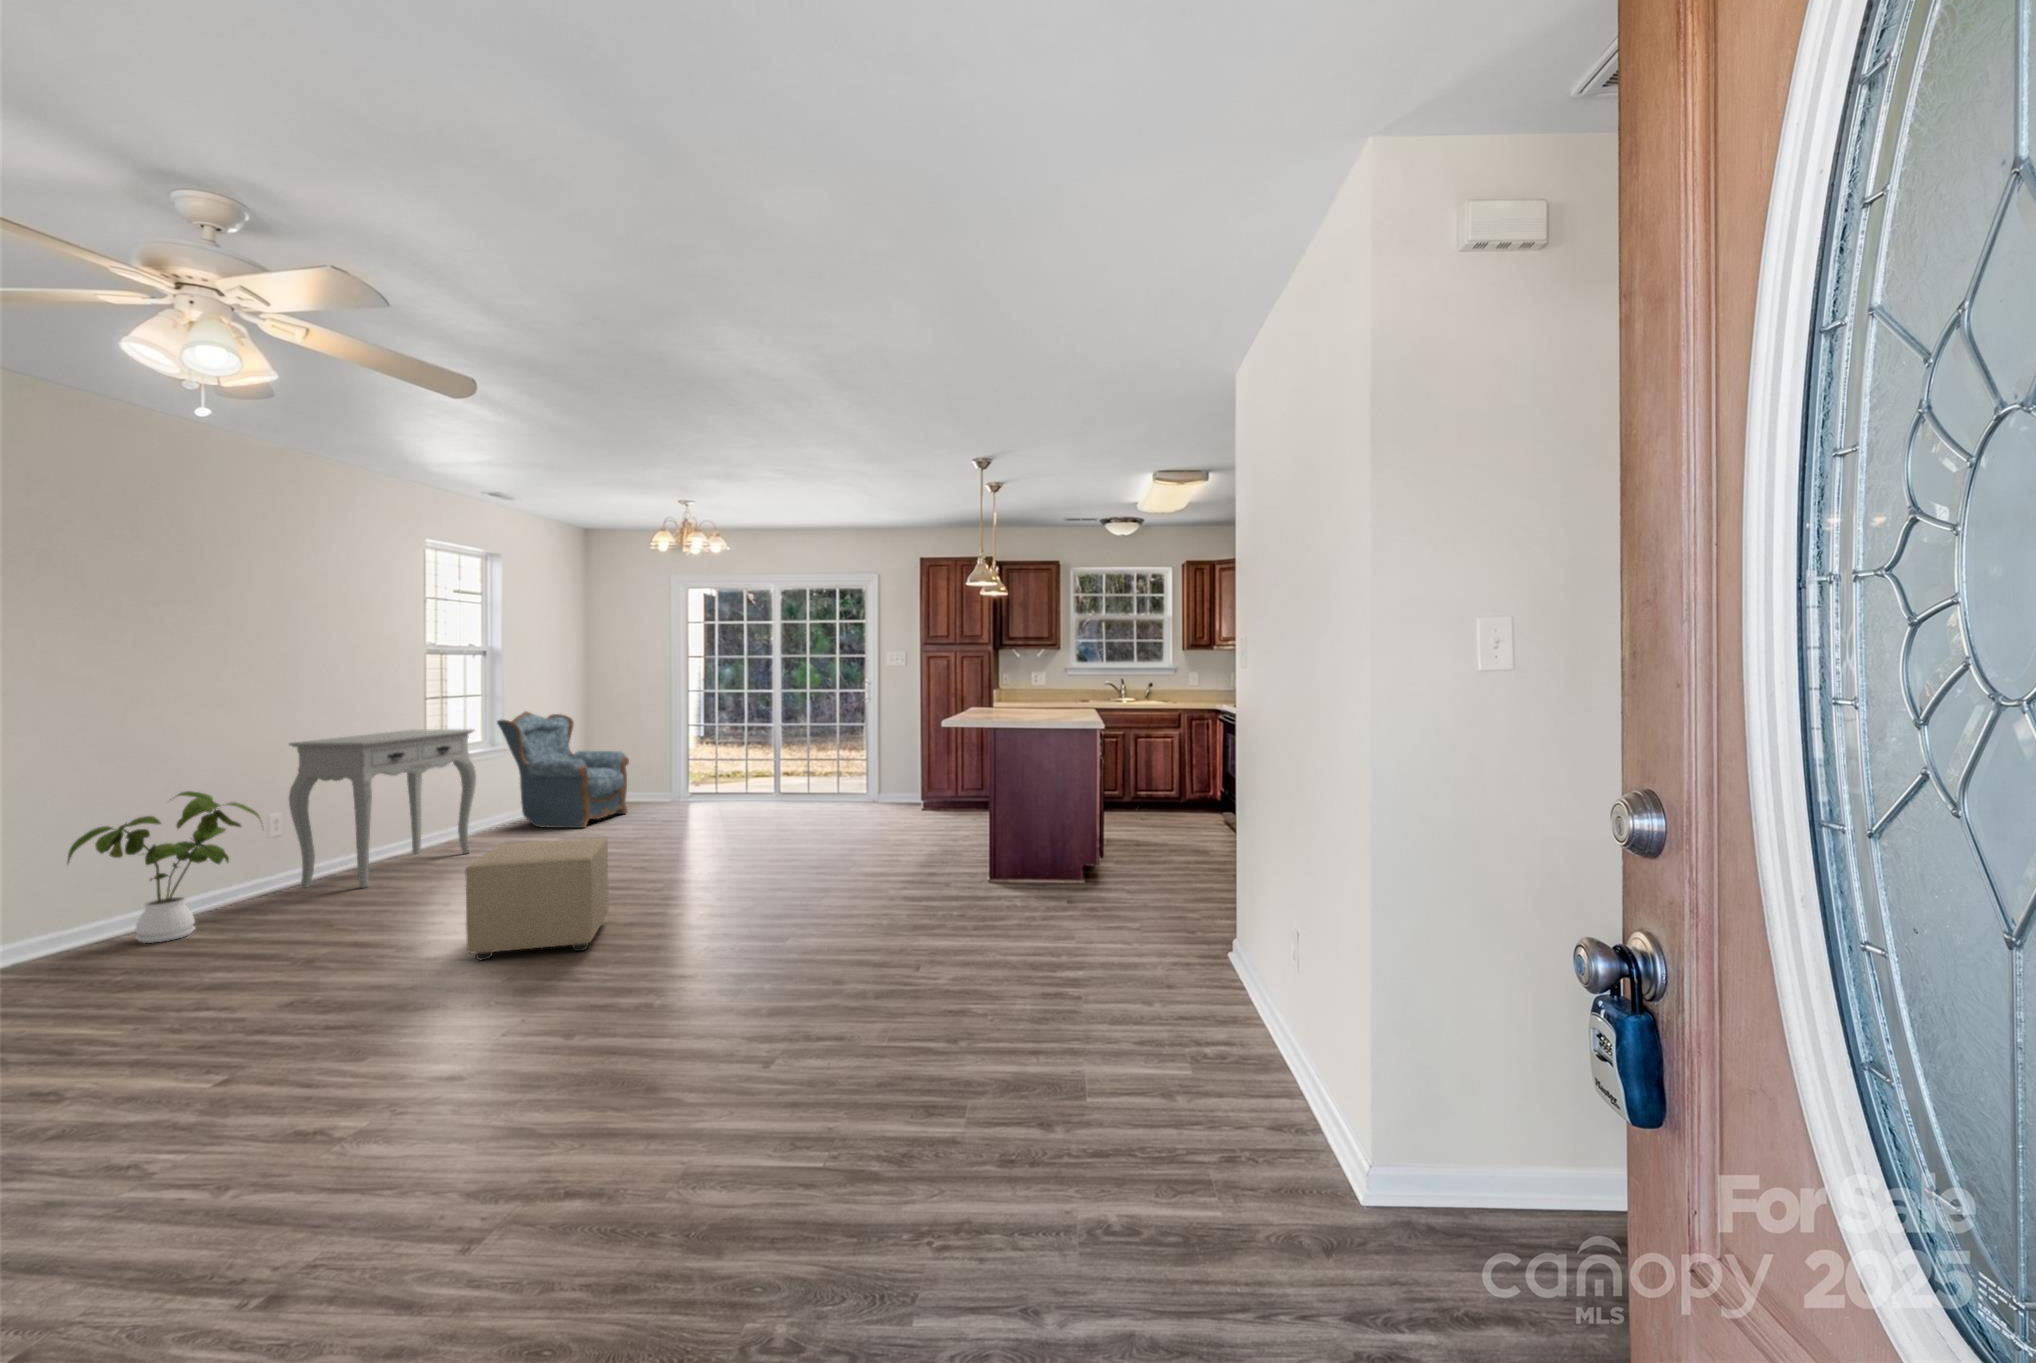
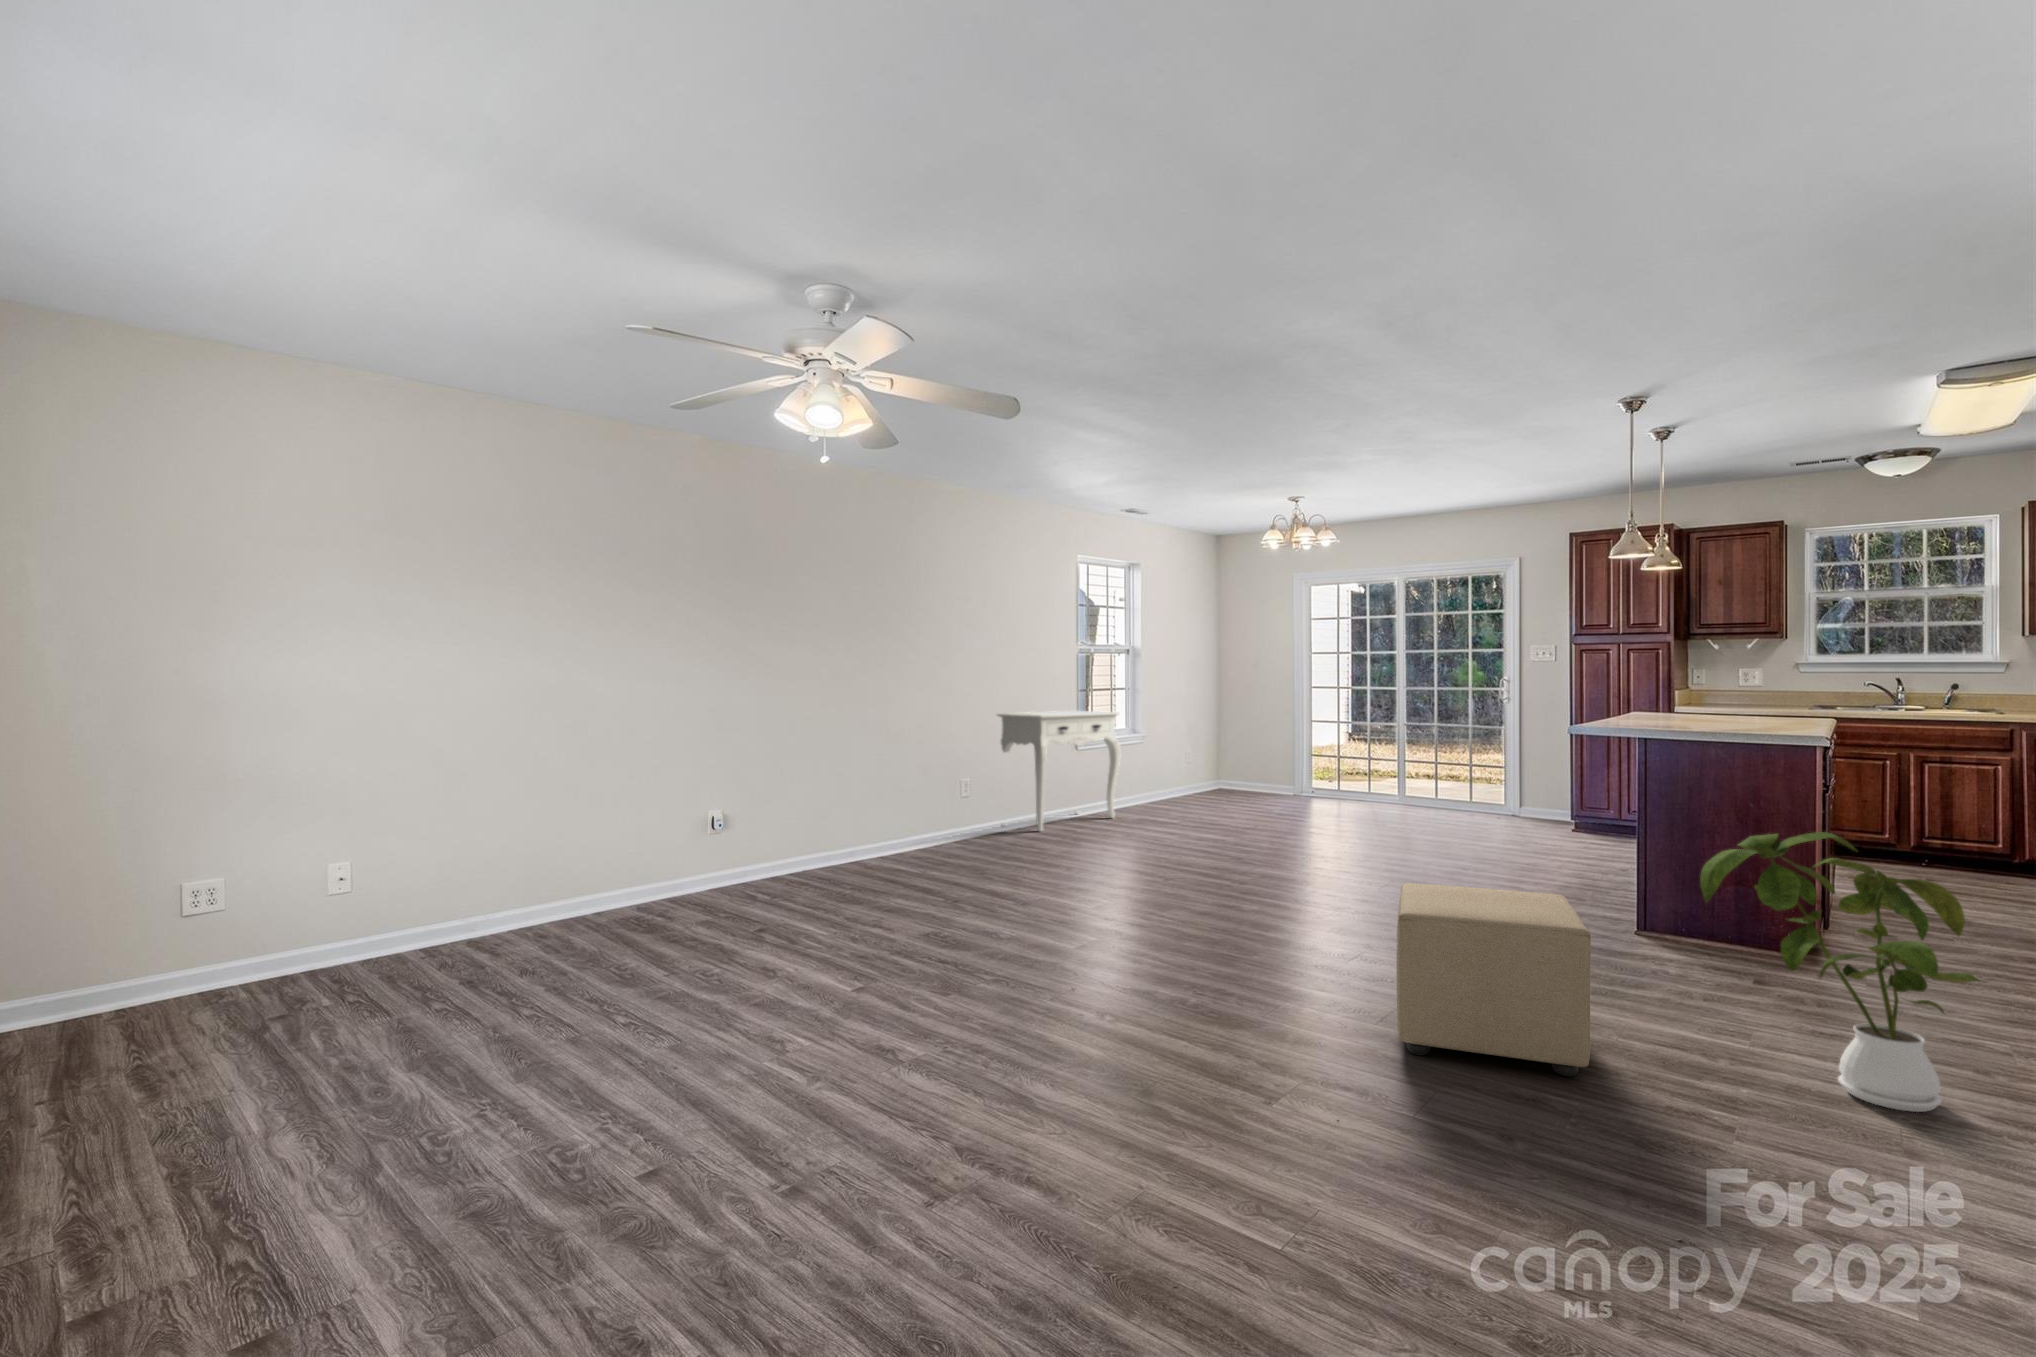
armchair: present [497,712,629,828] -> none [1139,702,1249,811]
house plant: present [67,791,261,943] -> present [1700,832,1984,1112]
ottoman: present [465,838,609,960] -> present [1396,883,1591,1076]

